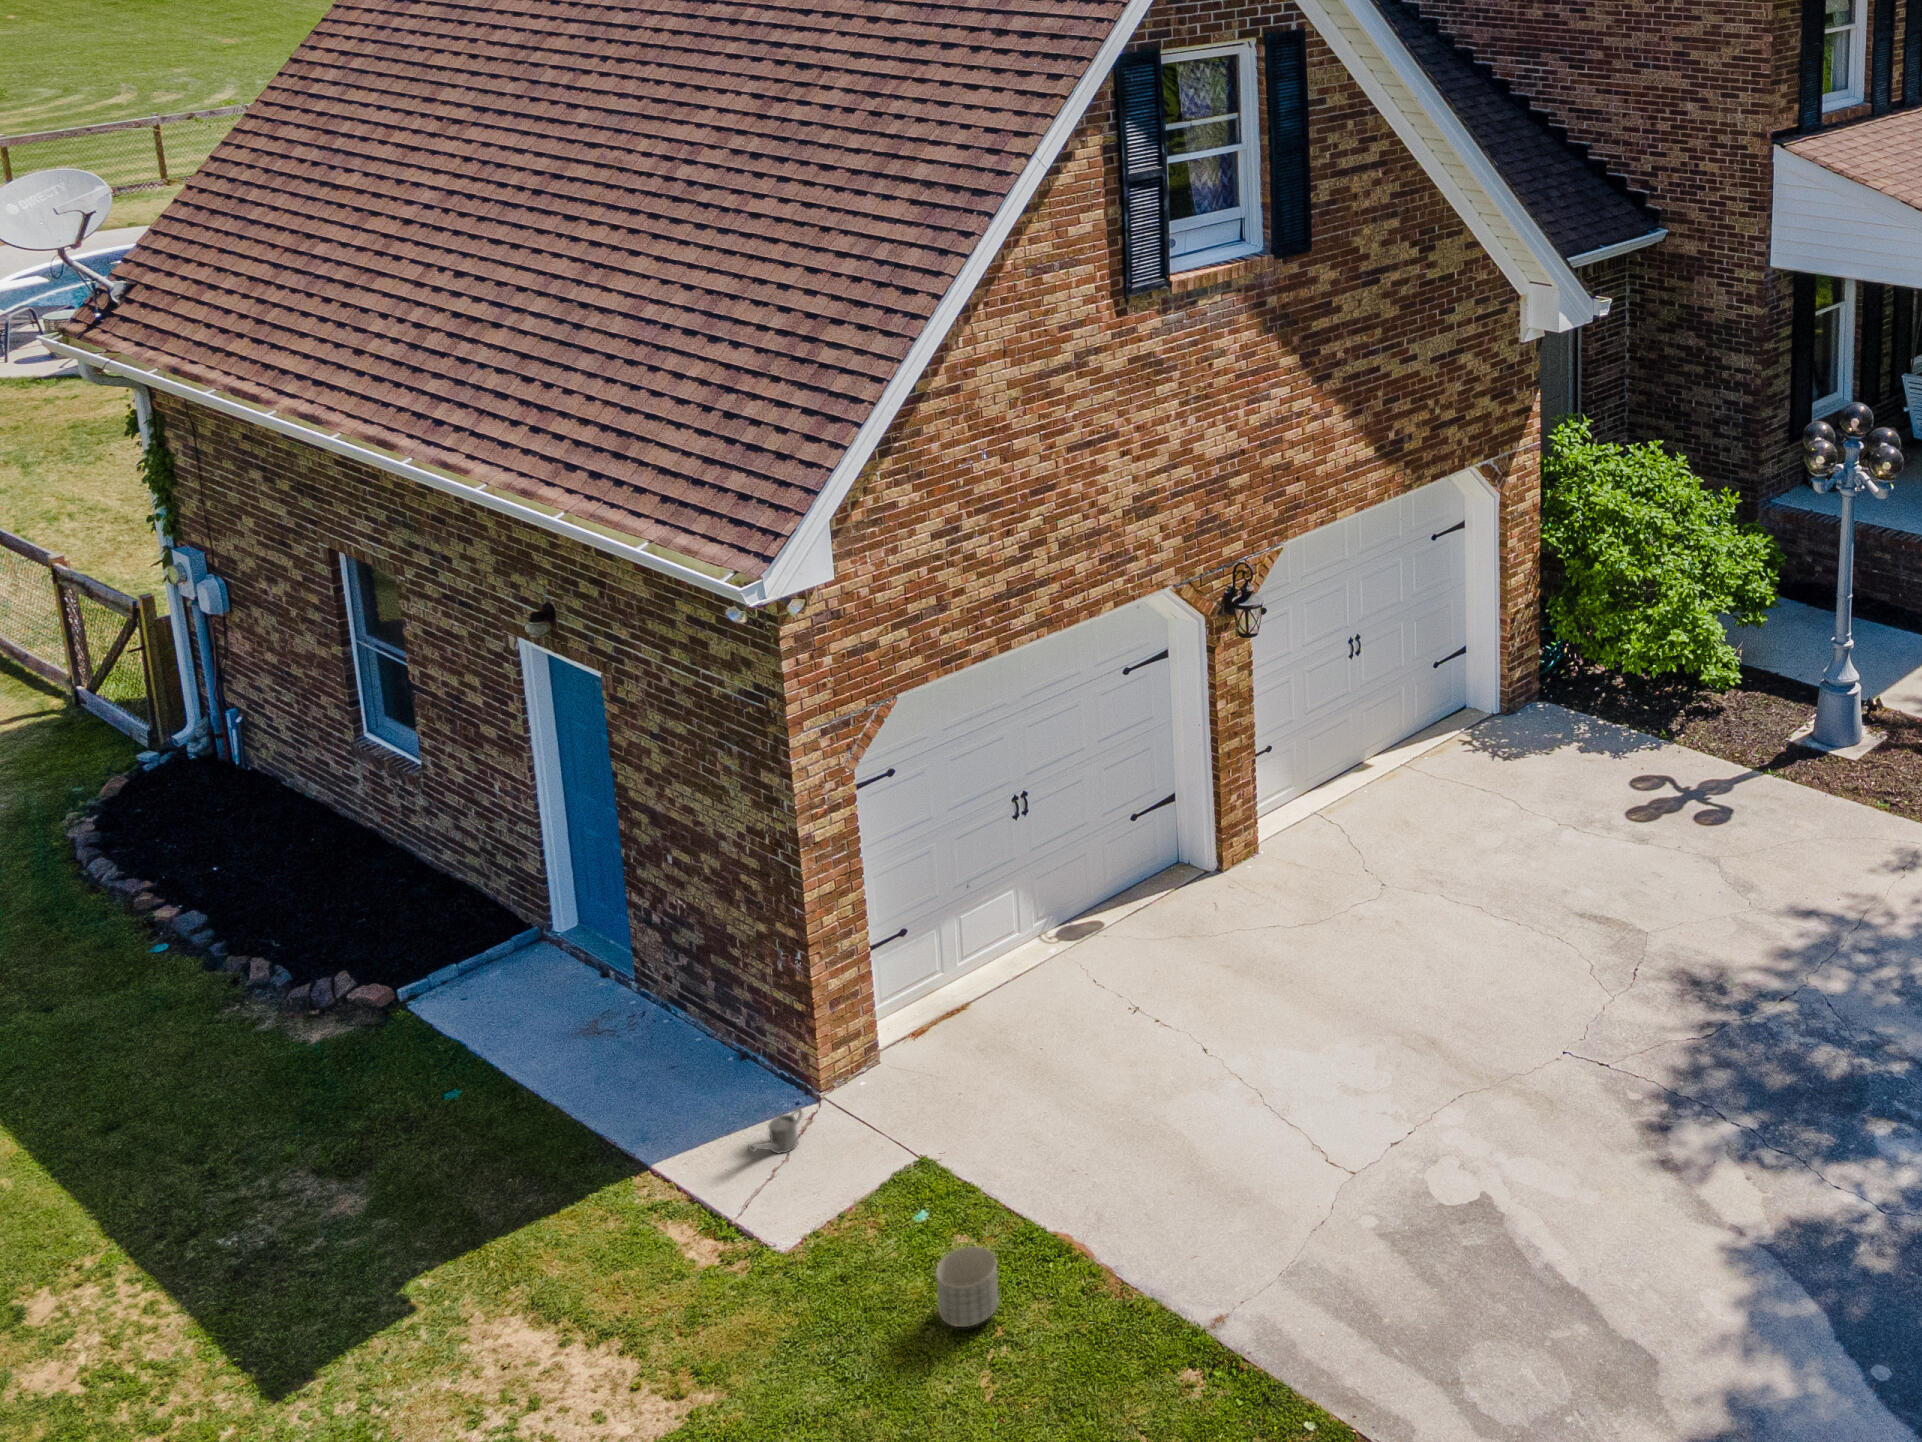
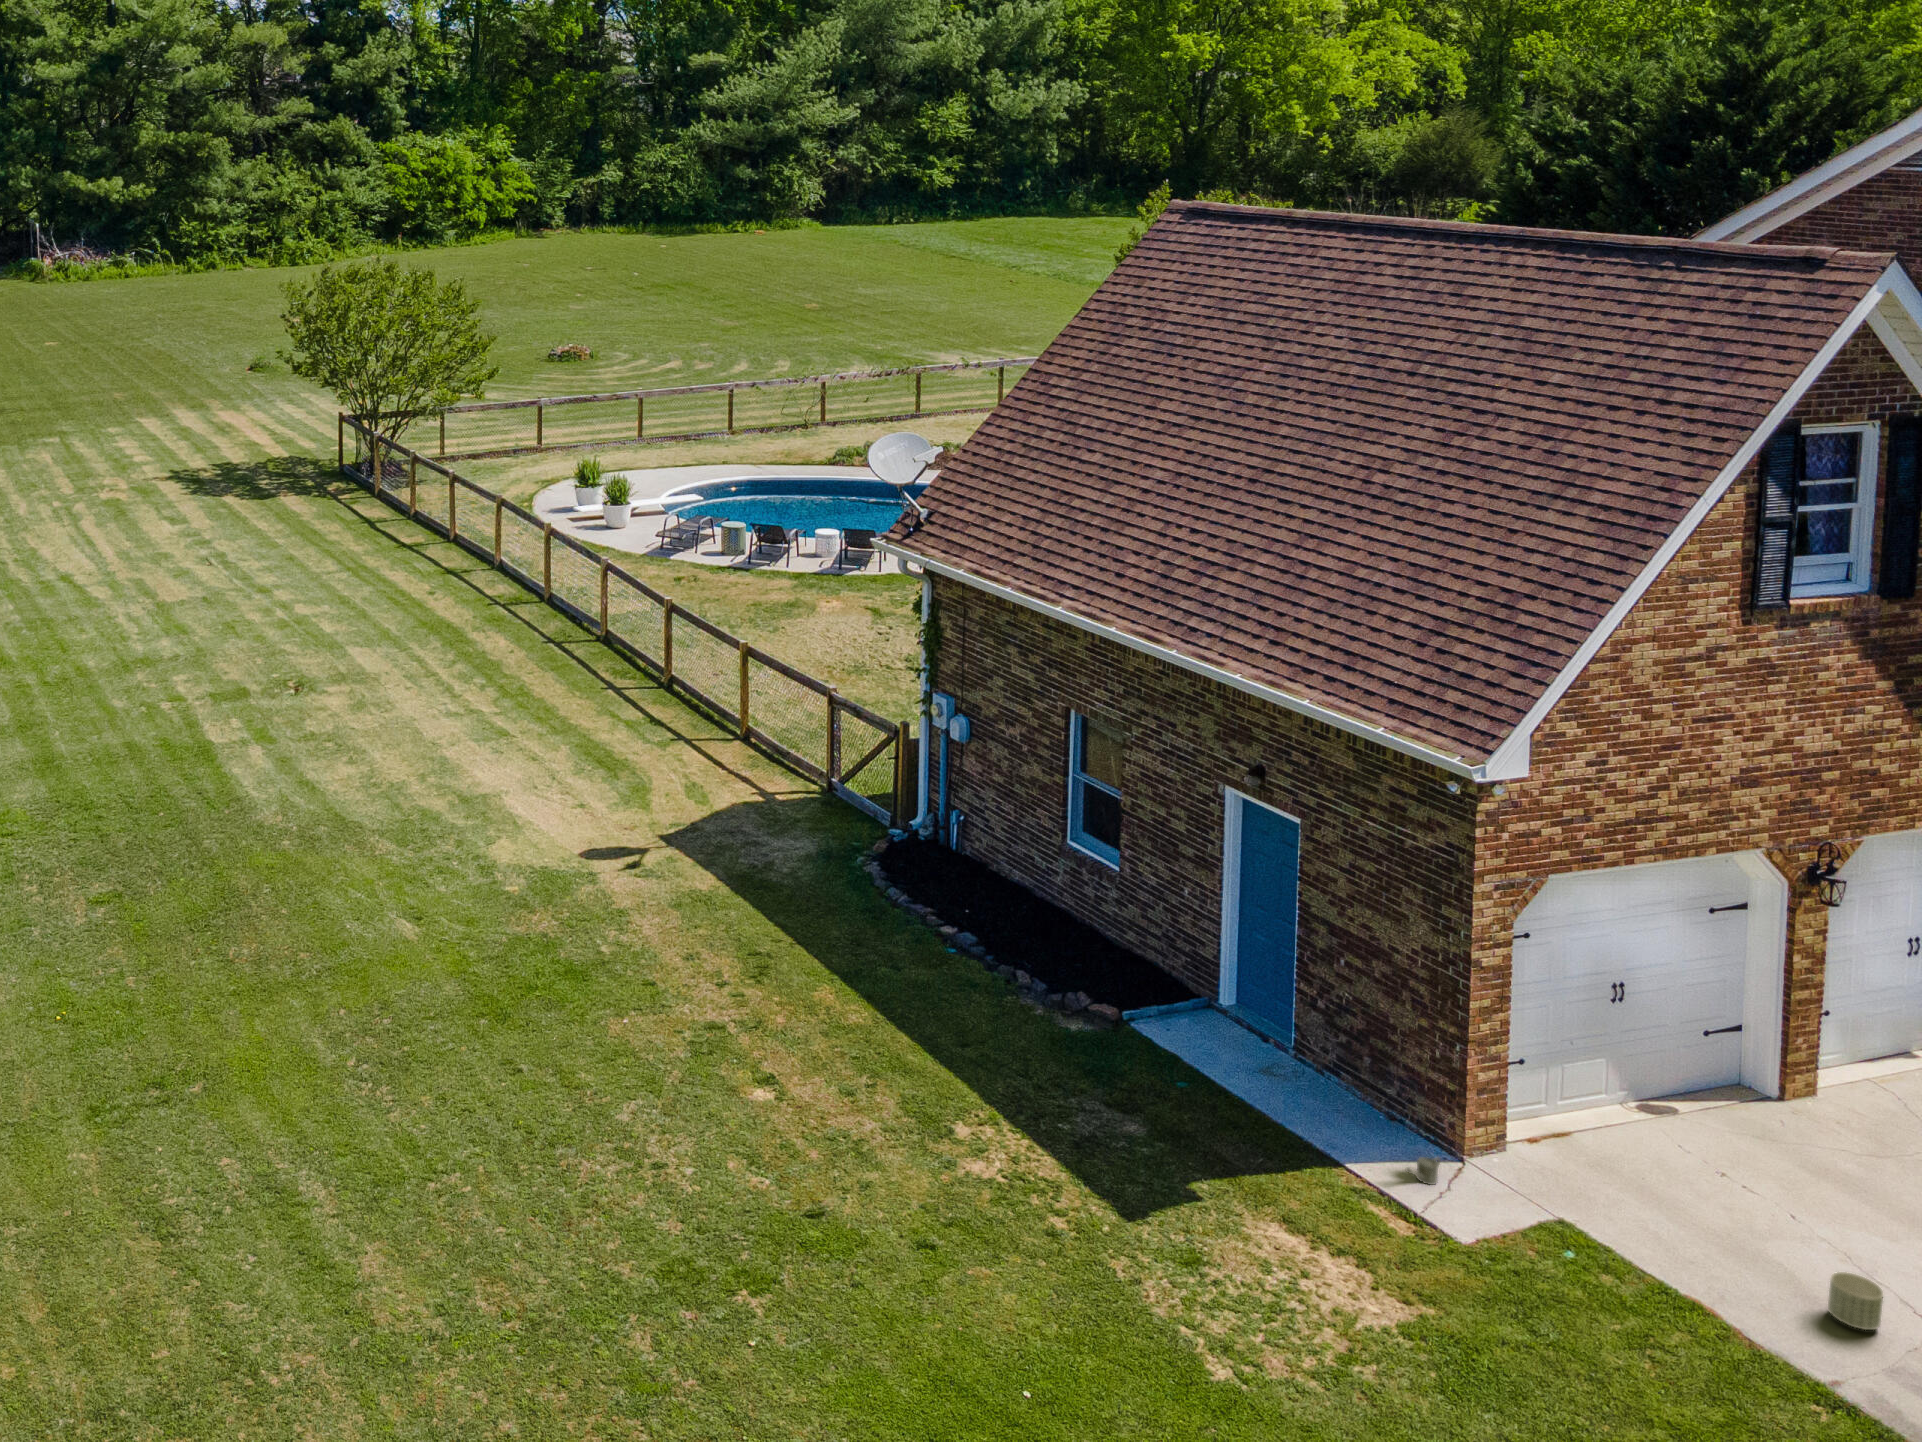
planter: present [936,1246,999,1327] -> present [1828,1272,1883,1330]

